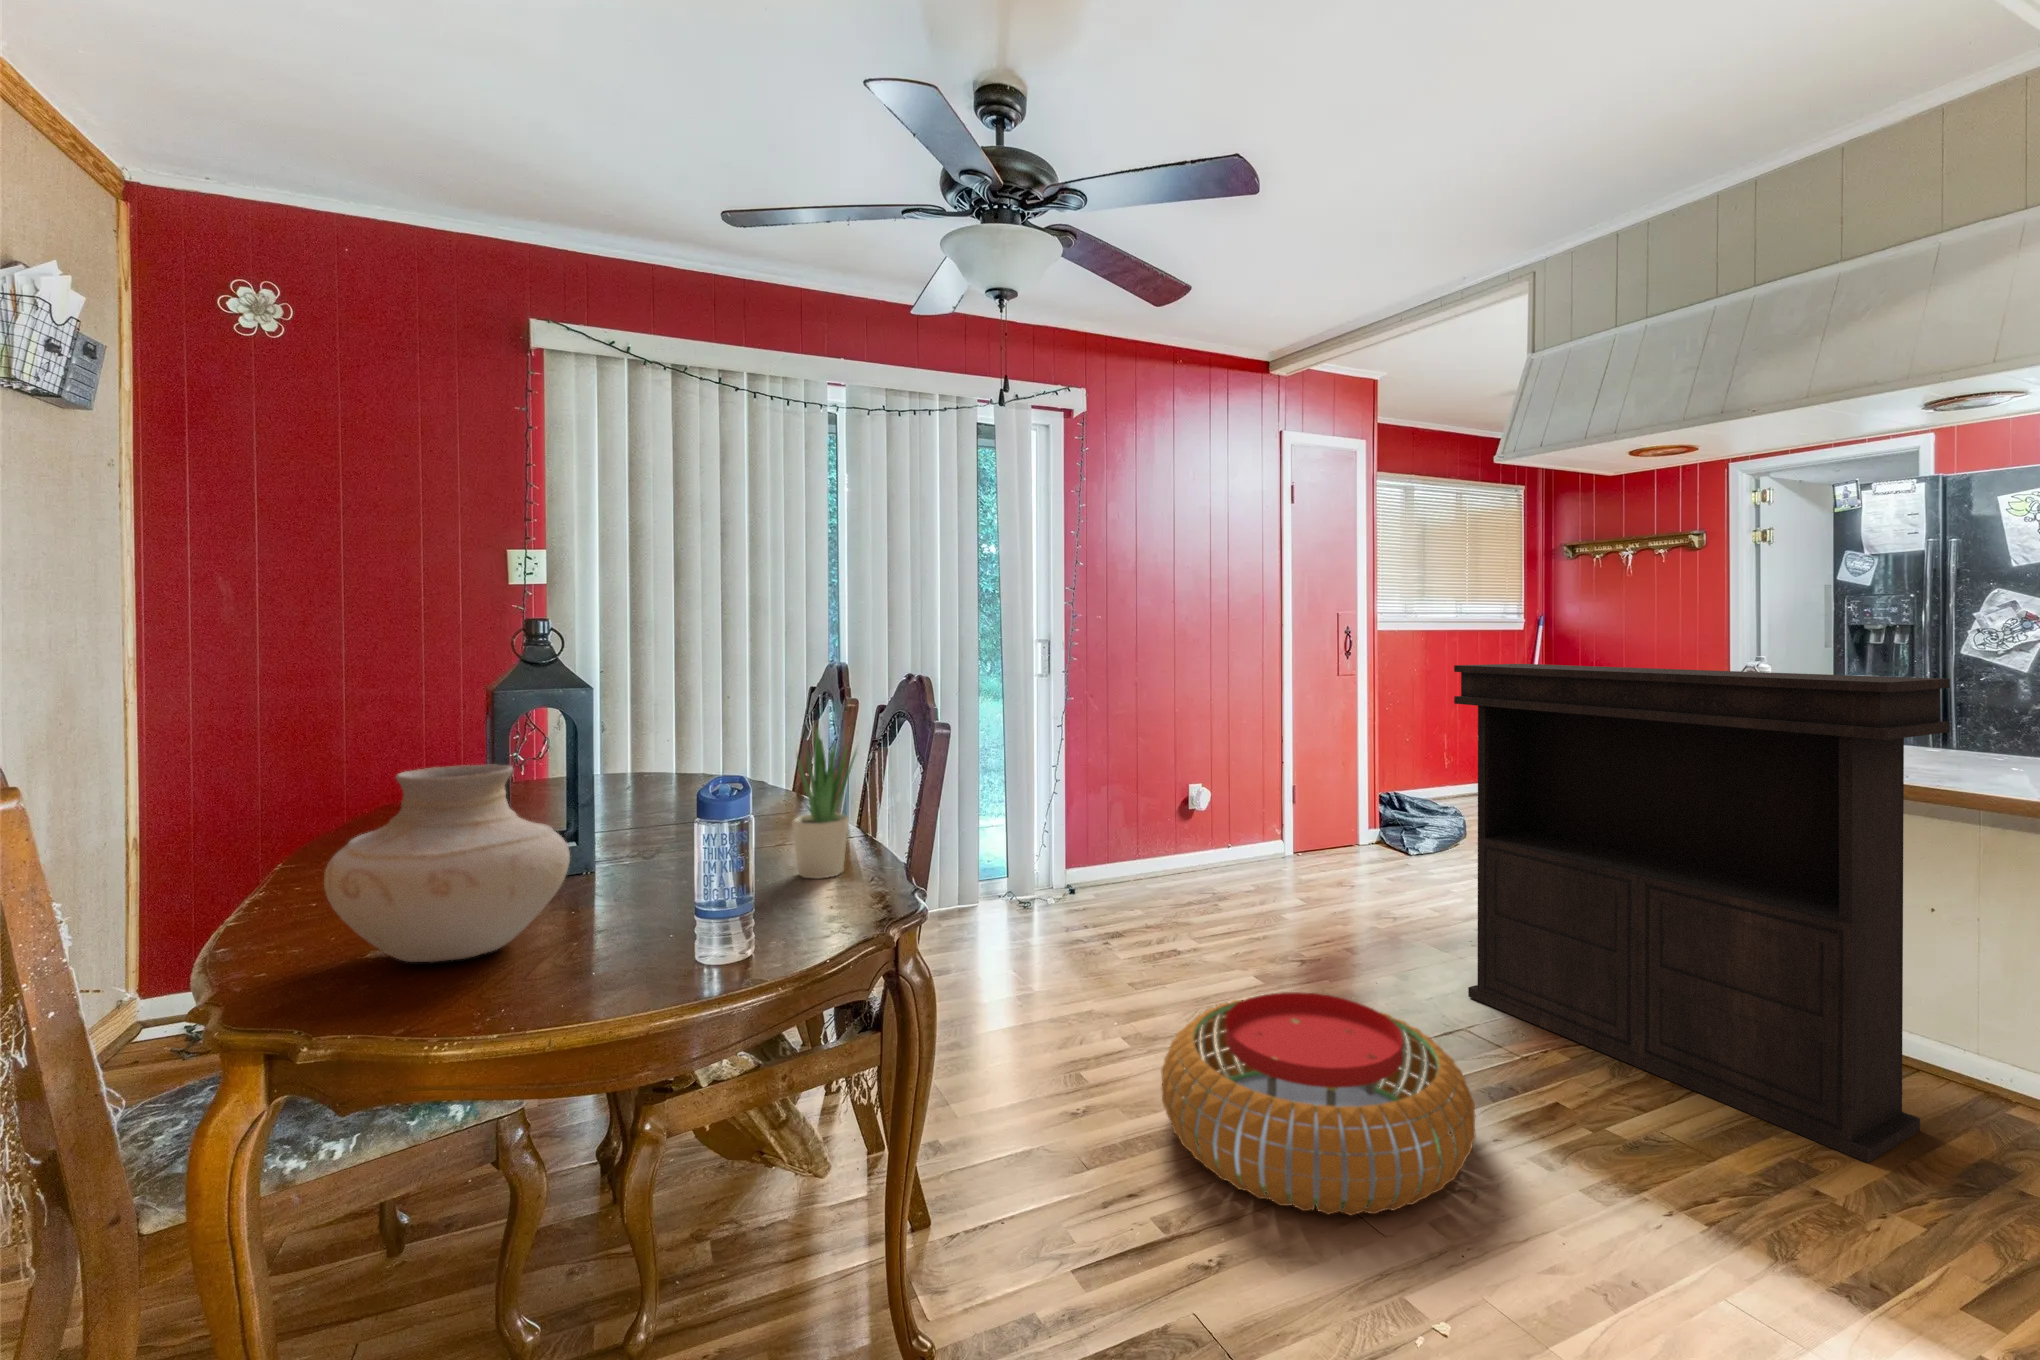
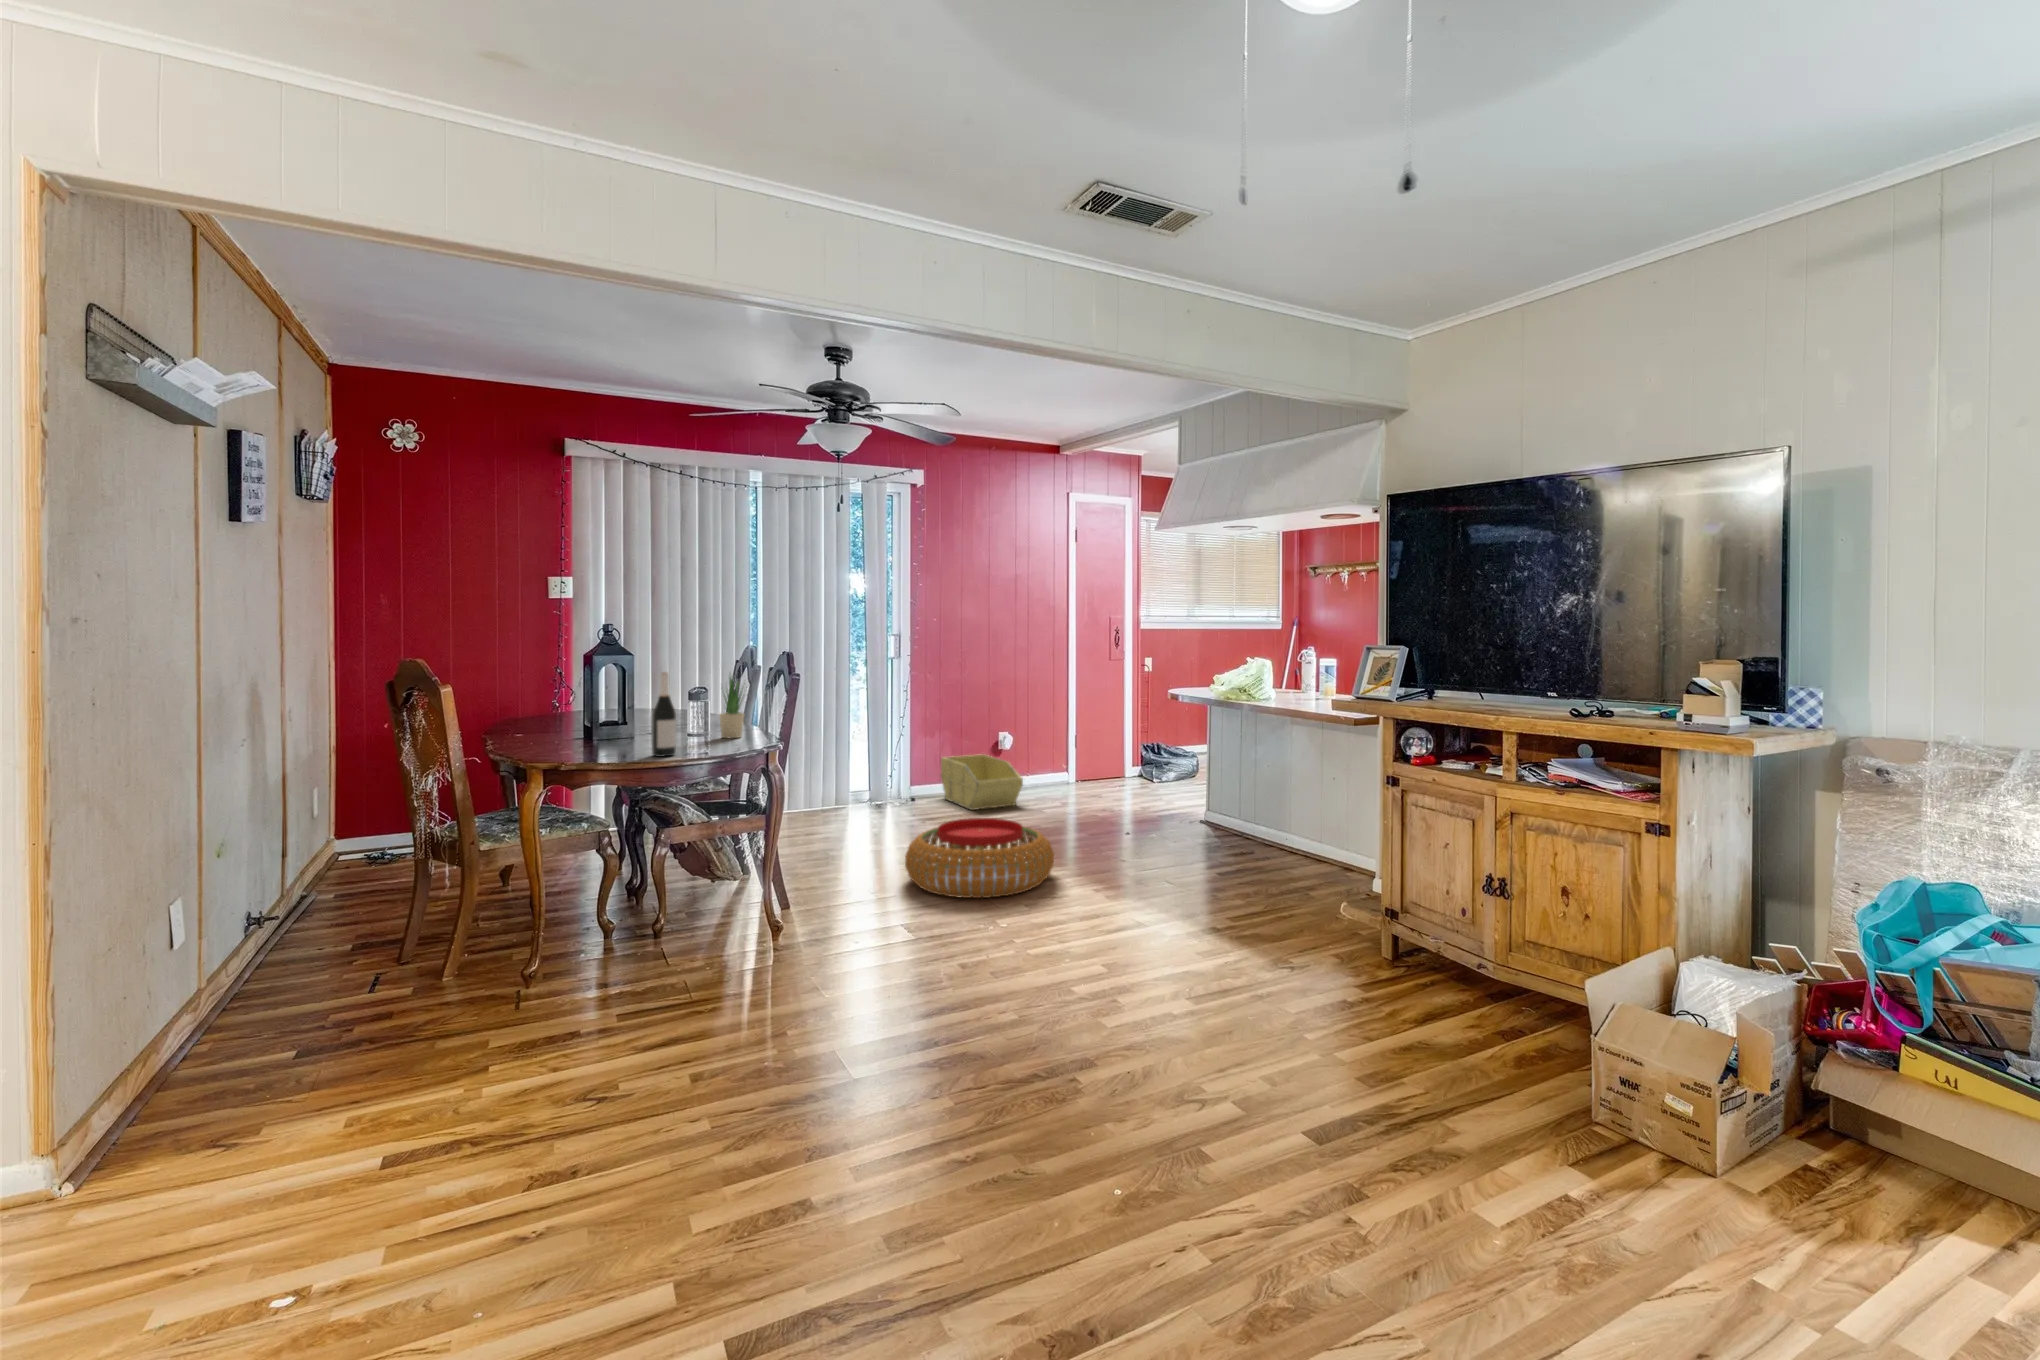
console table: present [1454,664,1950,1163] -> none [1108,651,1290,885]
wine bottle: none [612,743,679,990] -> present [652,672,676,757]
vase: present [324,765,570,962] -> none [547,683,631,751]
storage bin: none [1112,819,1252,916] -> present [941,754,1023,810]

